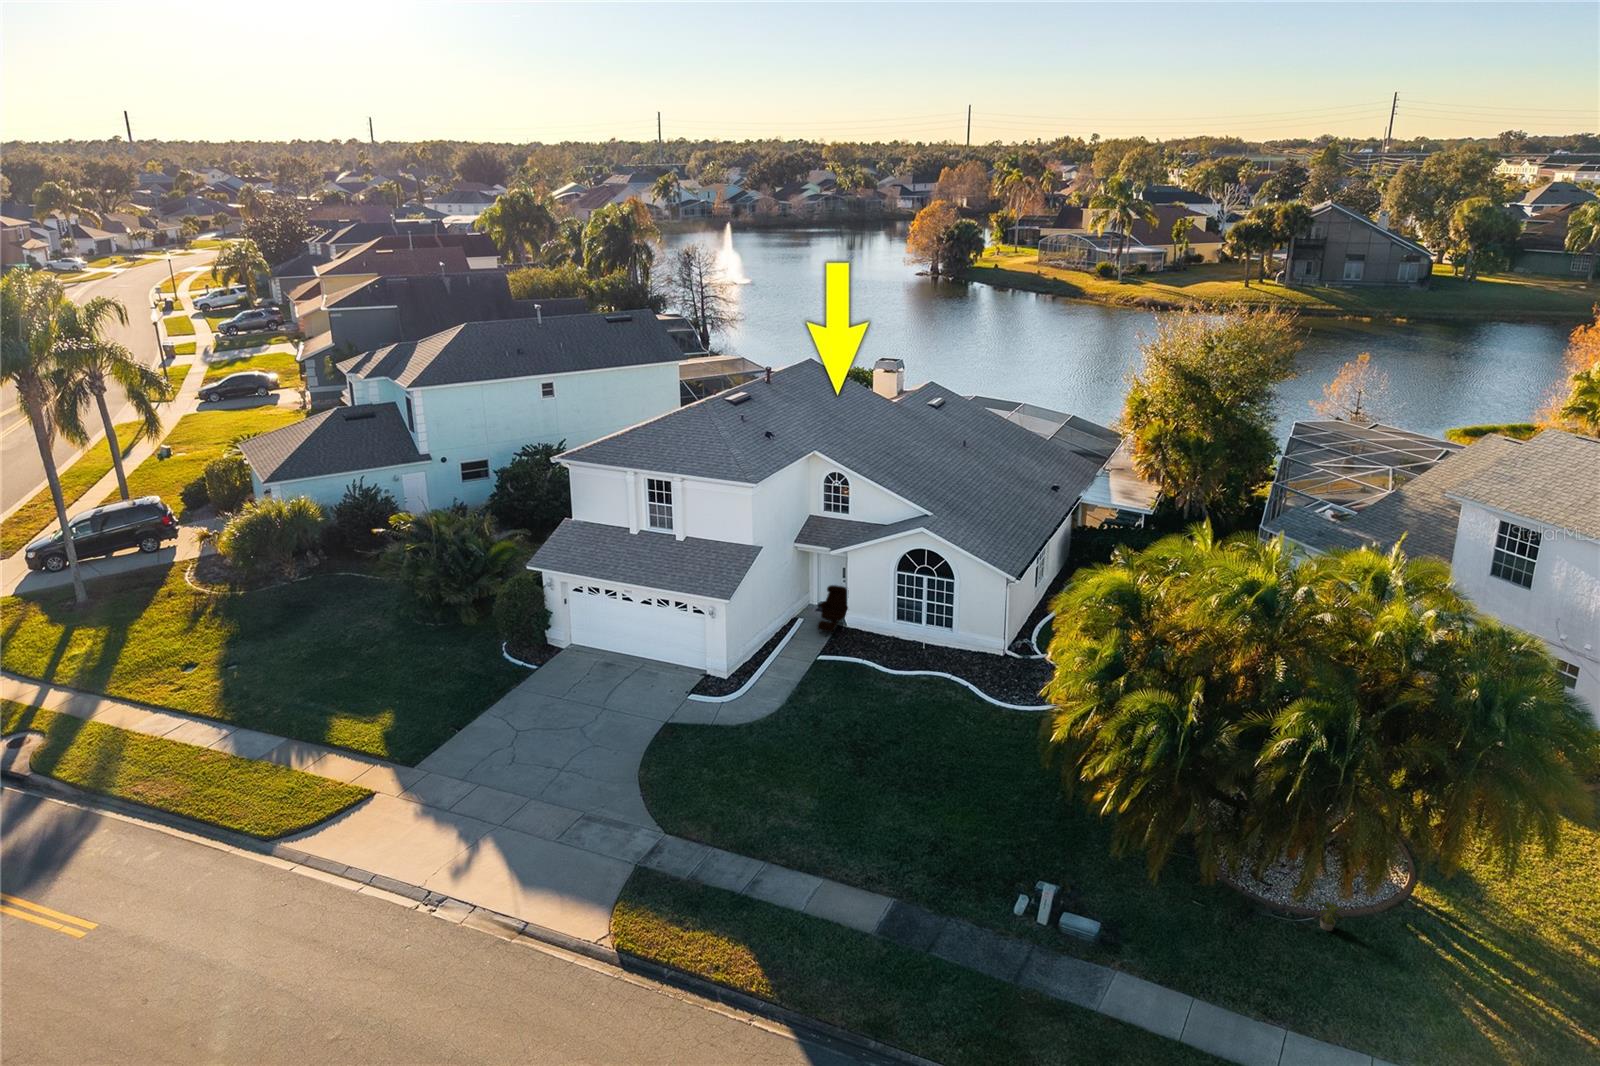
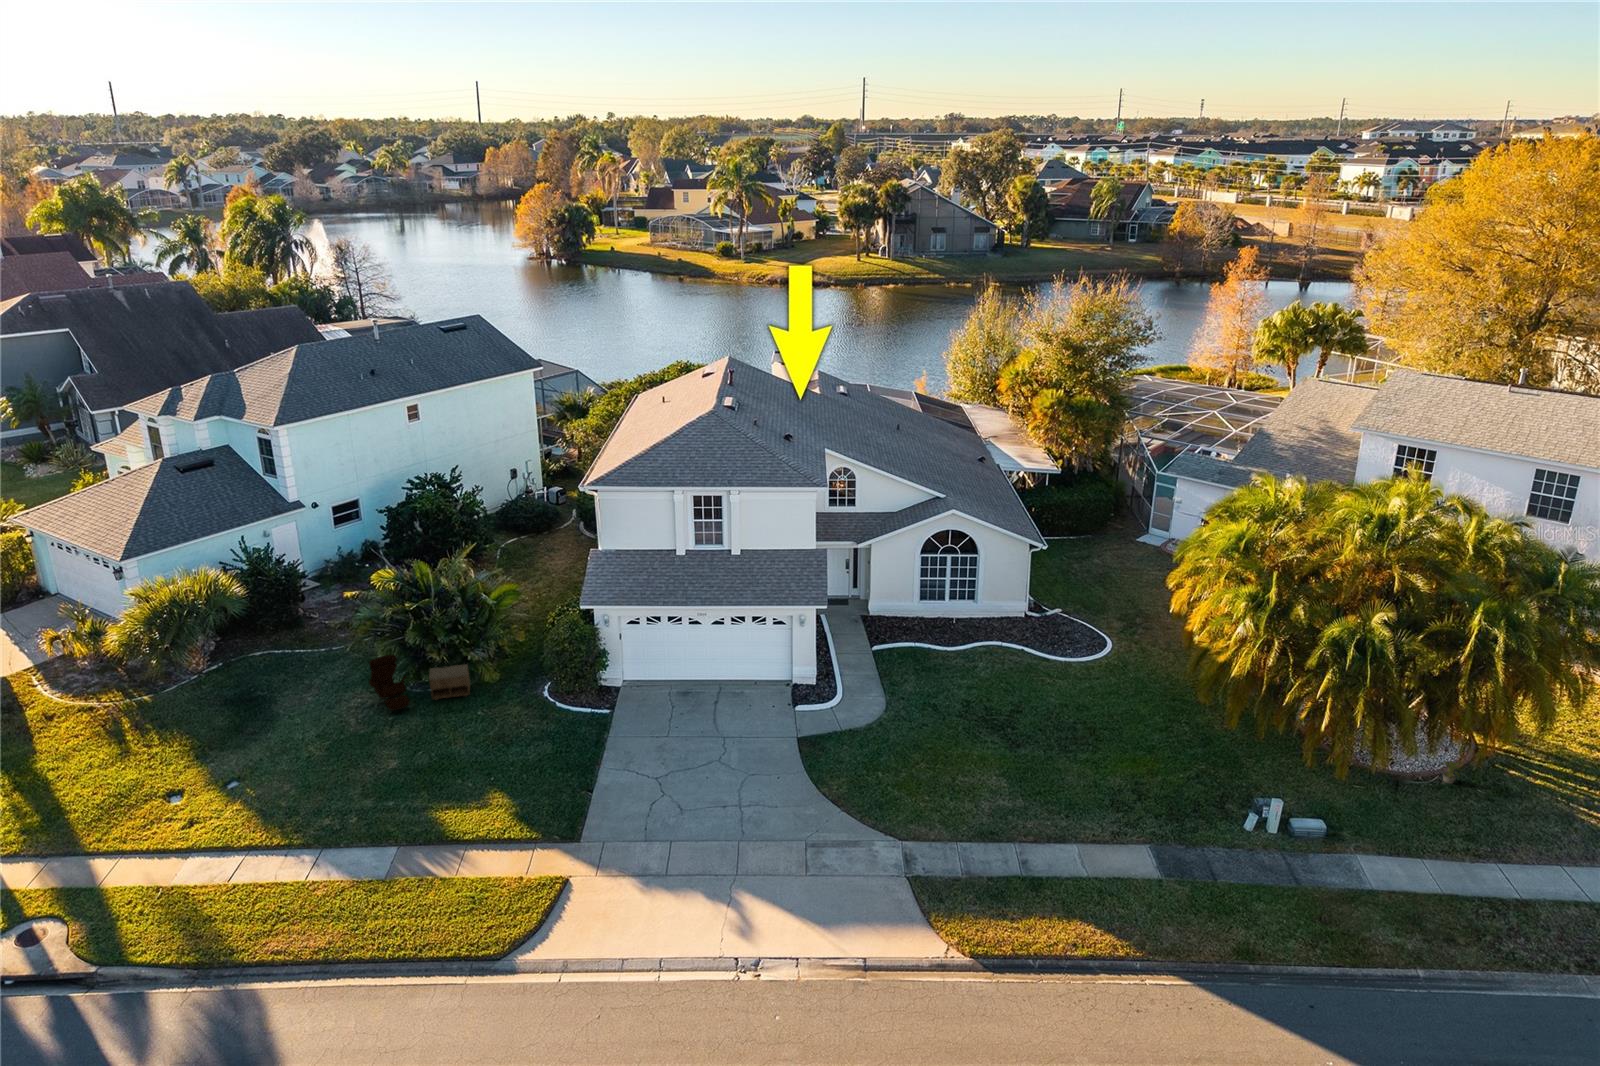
lounge chair: present [817,585,848,632] -> present [369,655,410,711]
storage bench: none [413,604,454,634] -> present [429,664,470,700]

